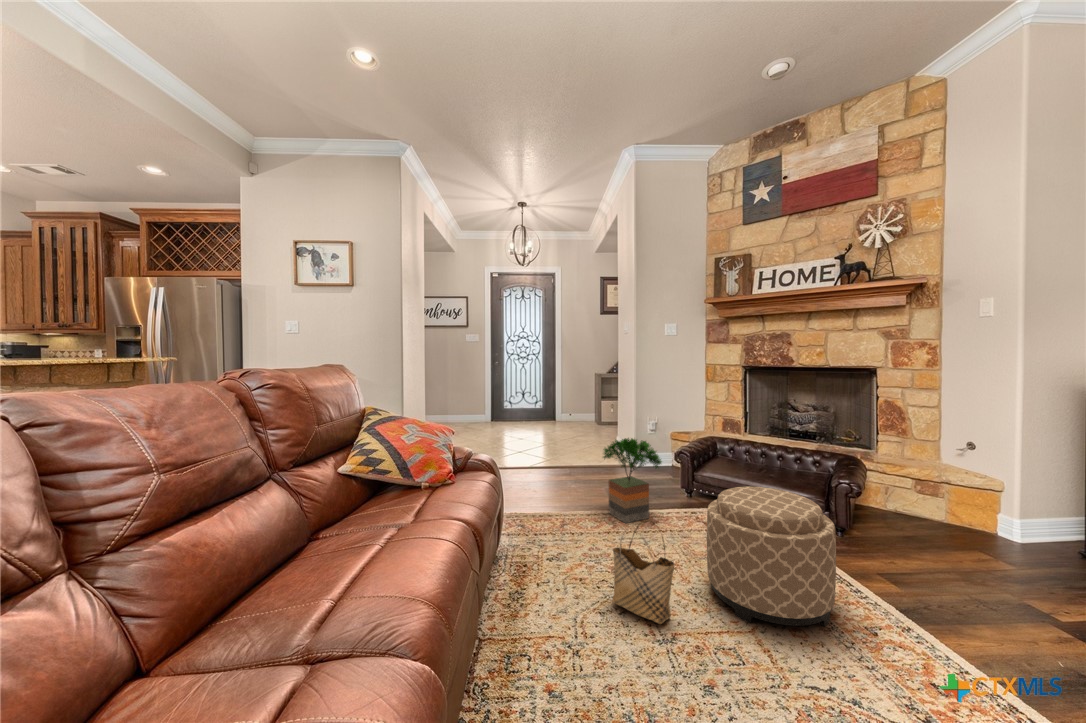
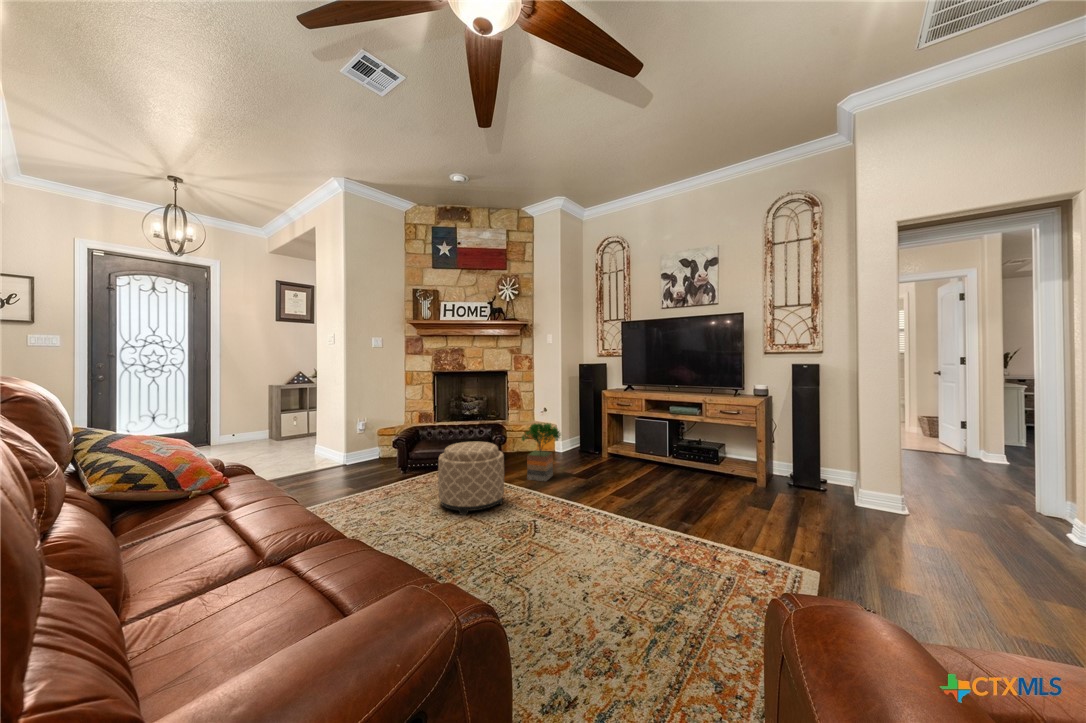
potted tree: present [603,438,662,523] -> present [522,424,560,481]
woven basket: present [612,521,674,624] -> none [386,471,429,530]

